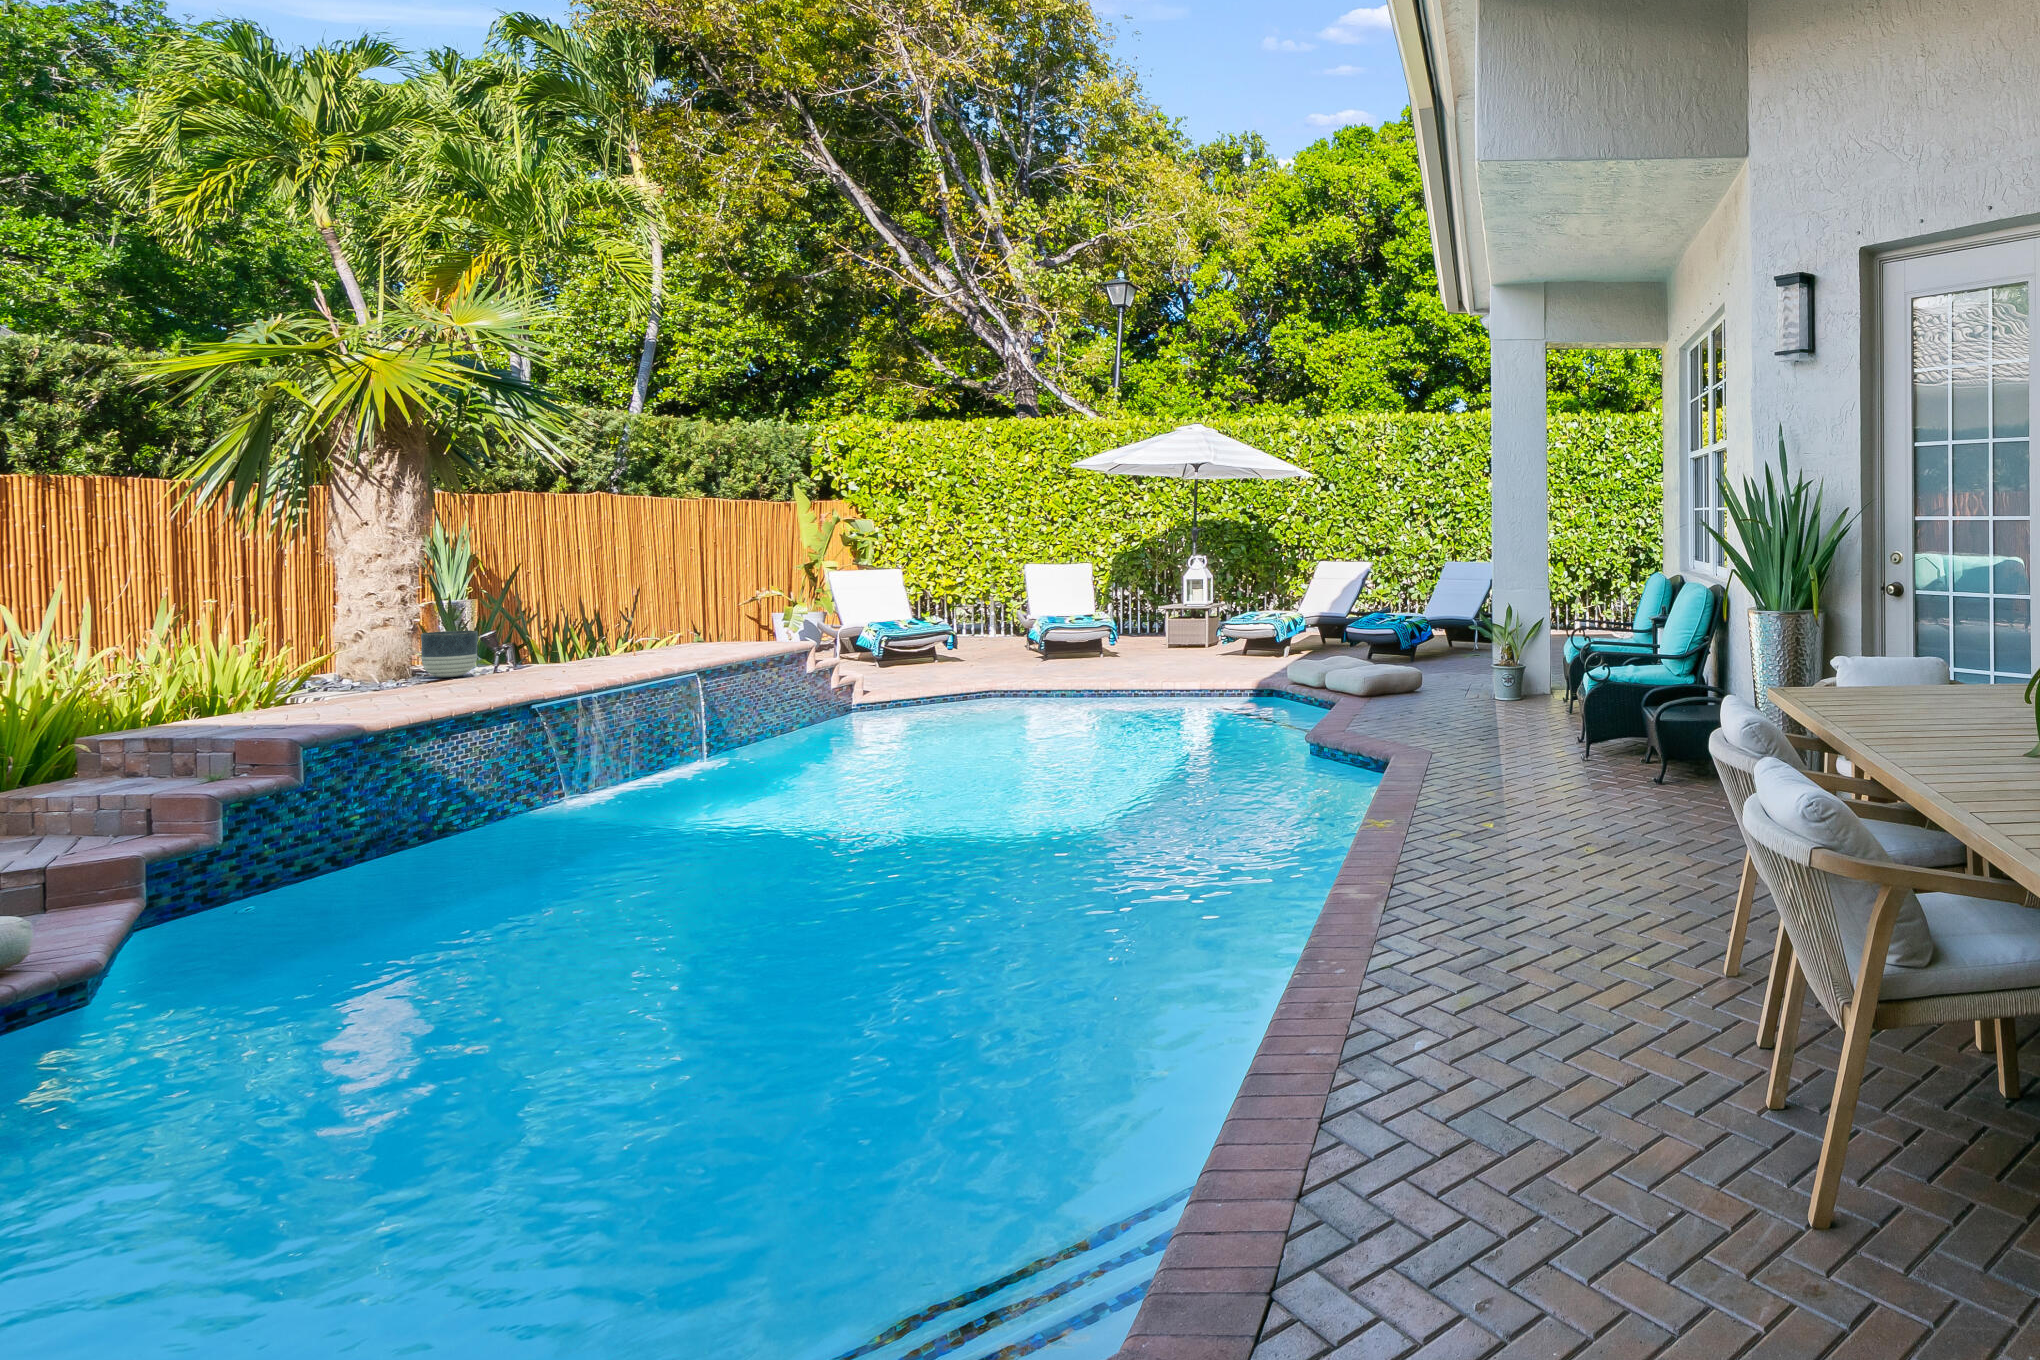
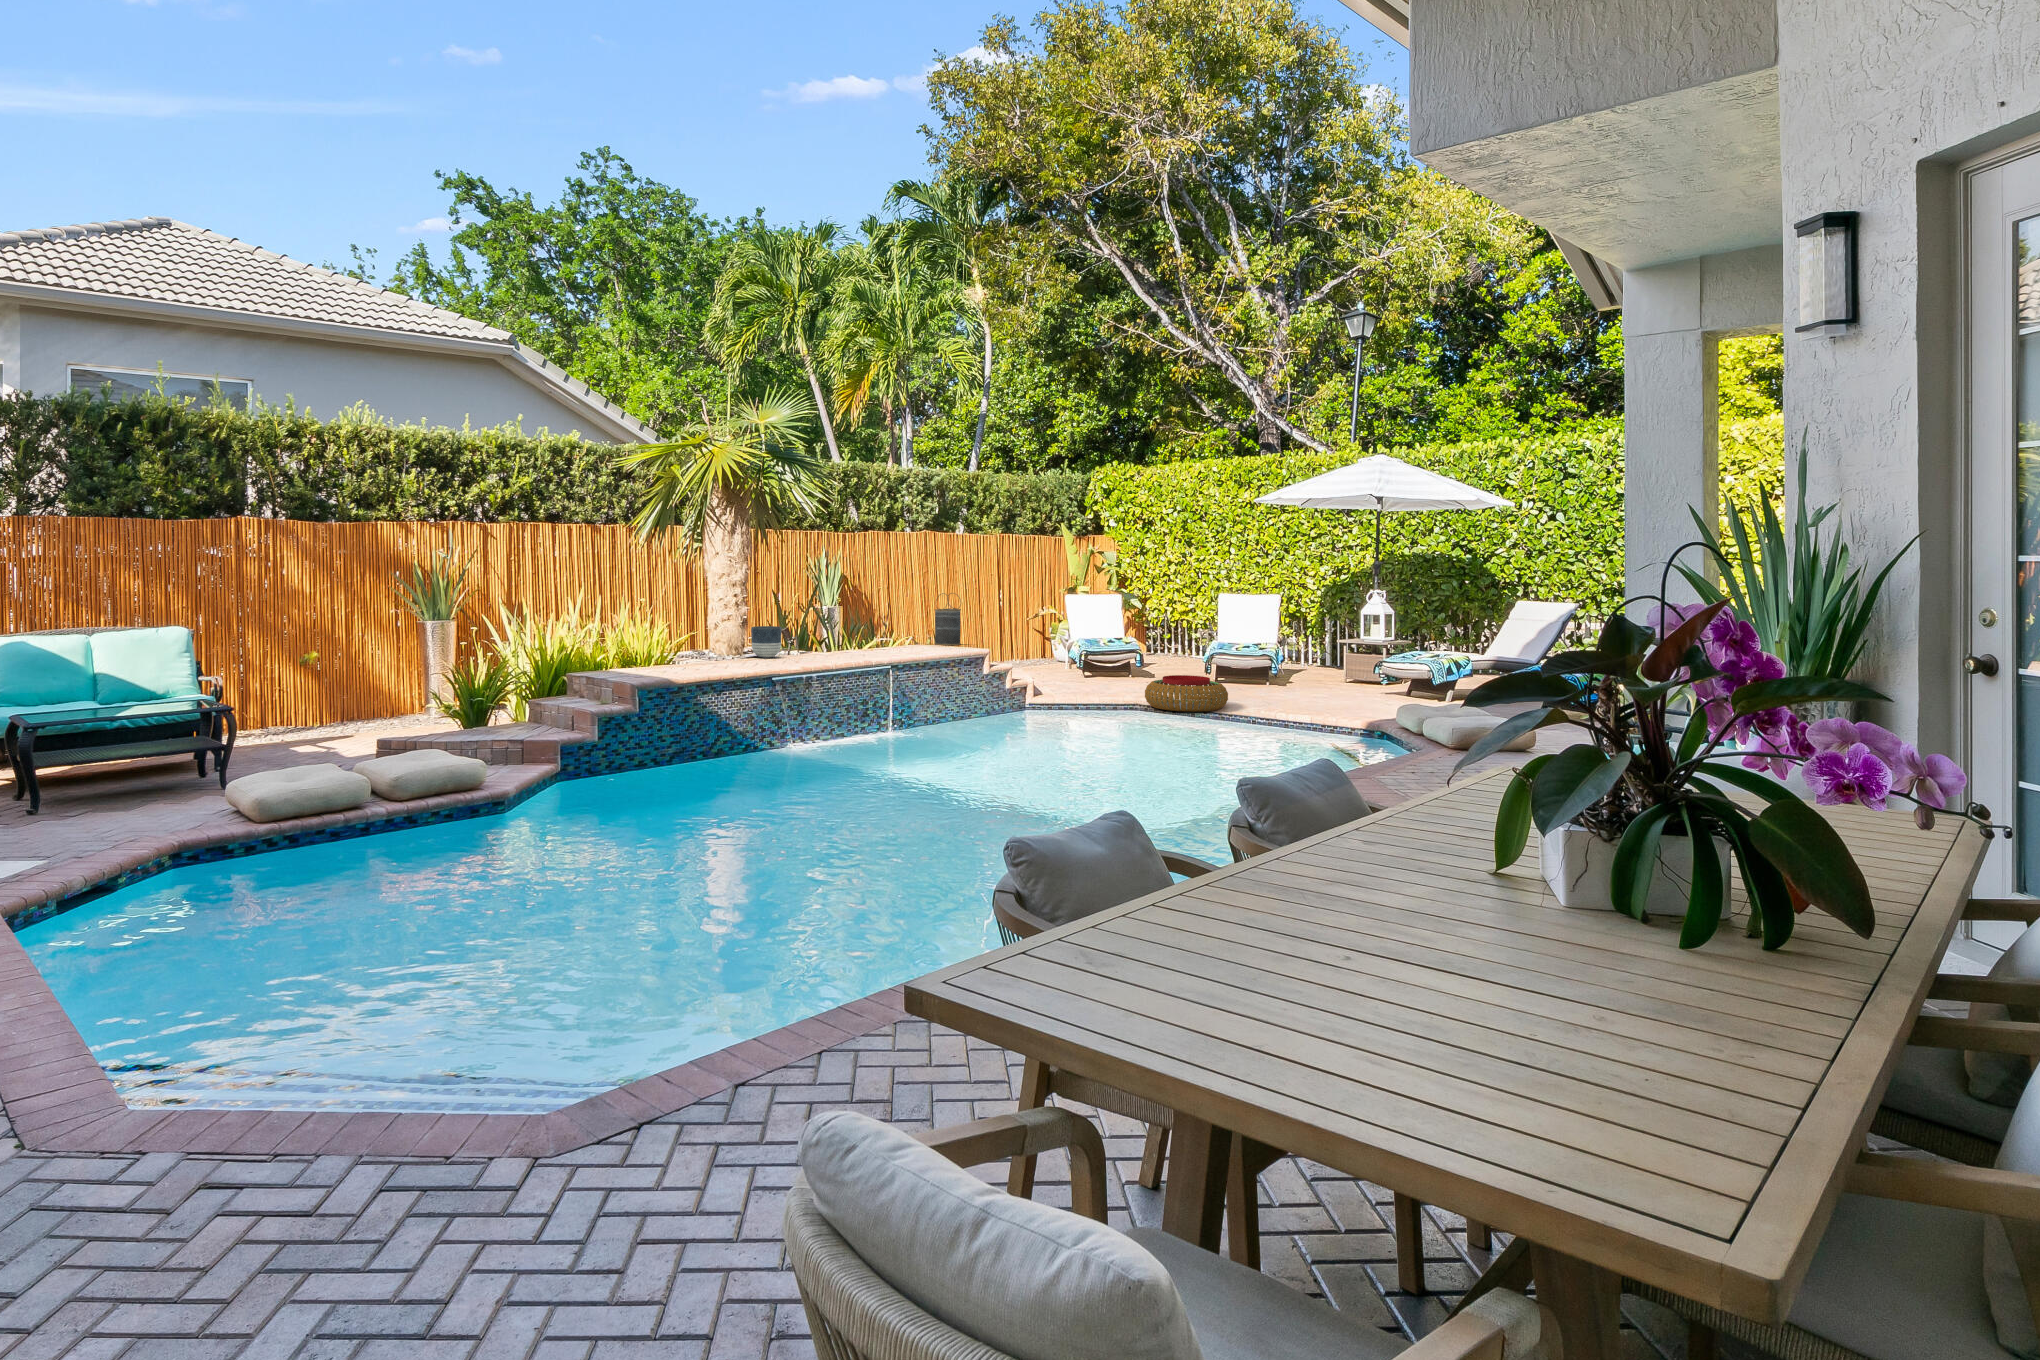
basket: none [656,575,695,645] -> present [934,593,961,645]
pouf: none [997,653,1091,692] -> present [1145,675,1228,712]

